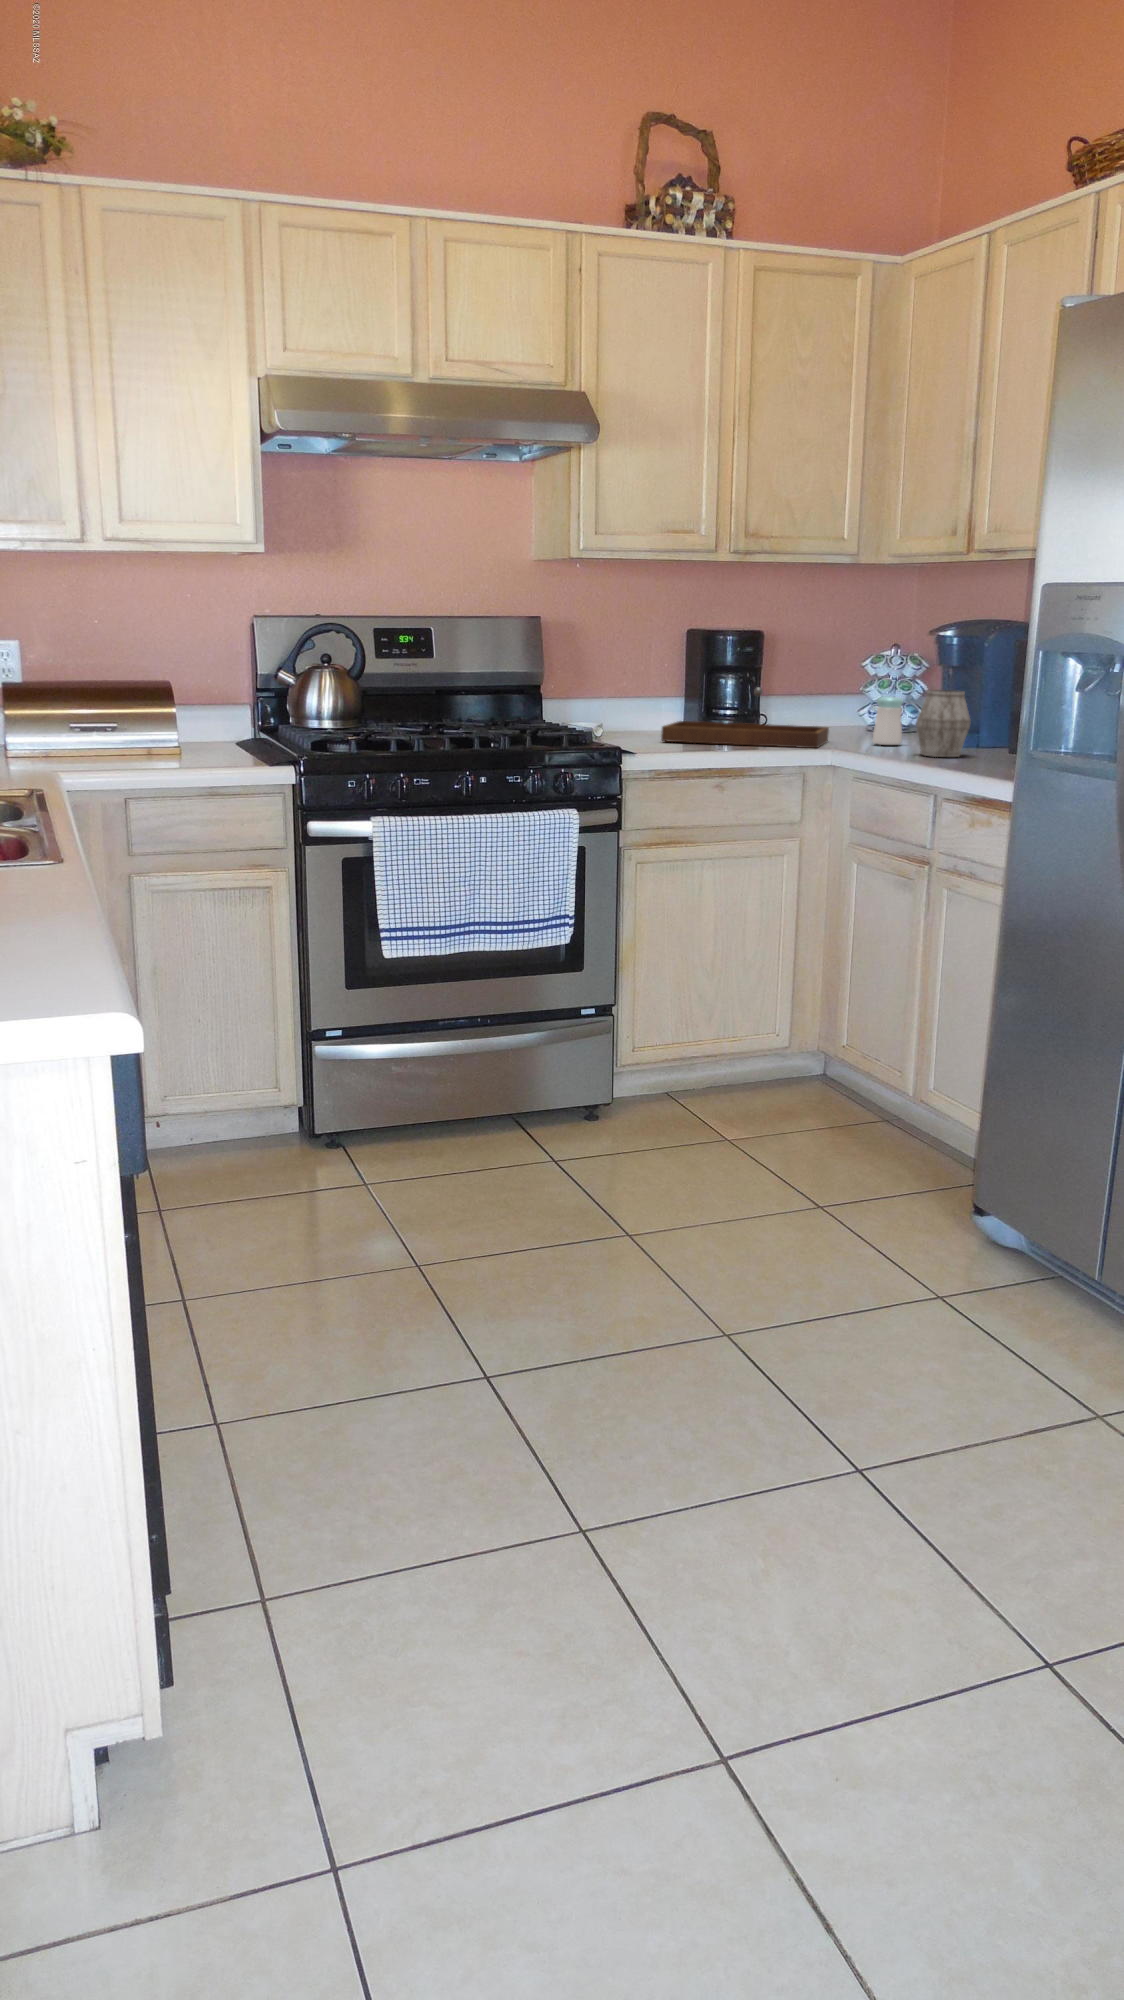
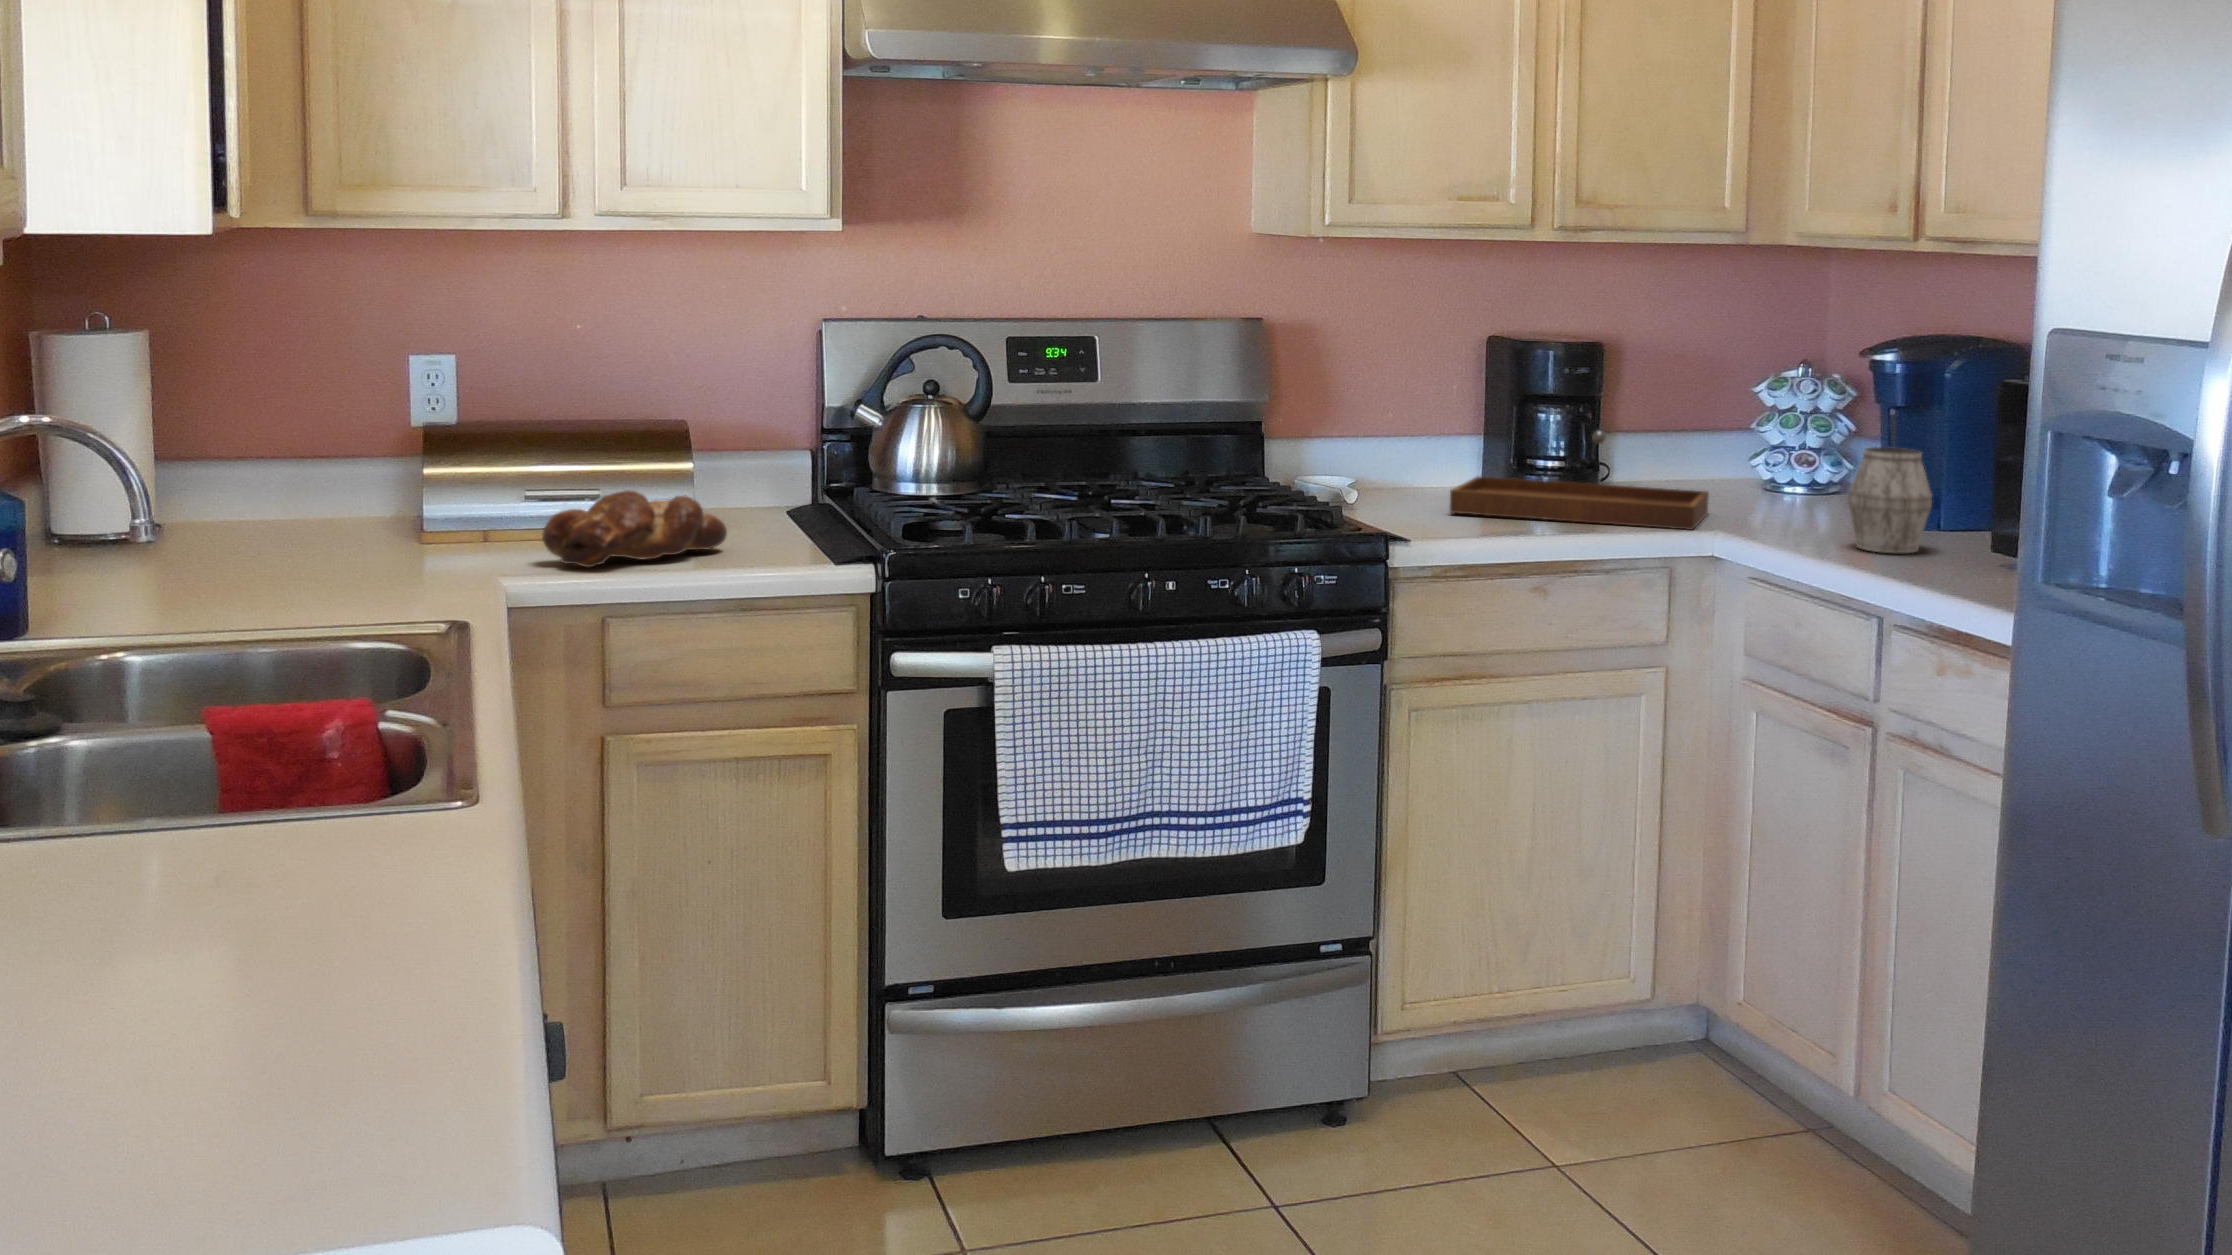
salt shaker: present [872,696,903,745] -> none [1778,449,1823,524]
bread loaf: none [85,719,201,766] -> present [542,490,727,567]

